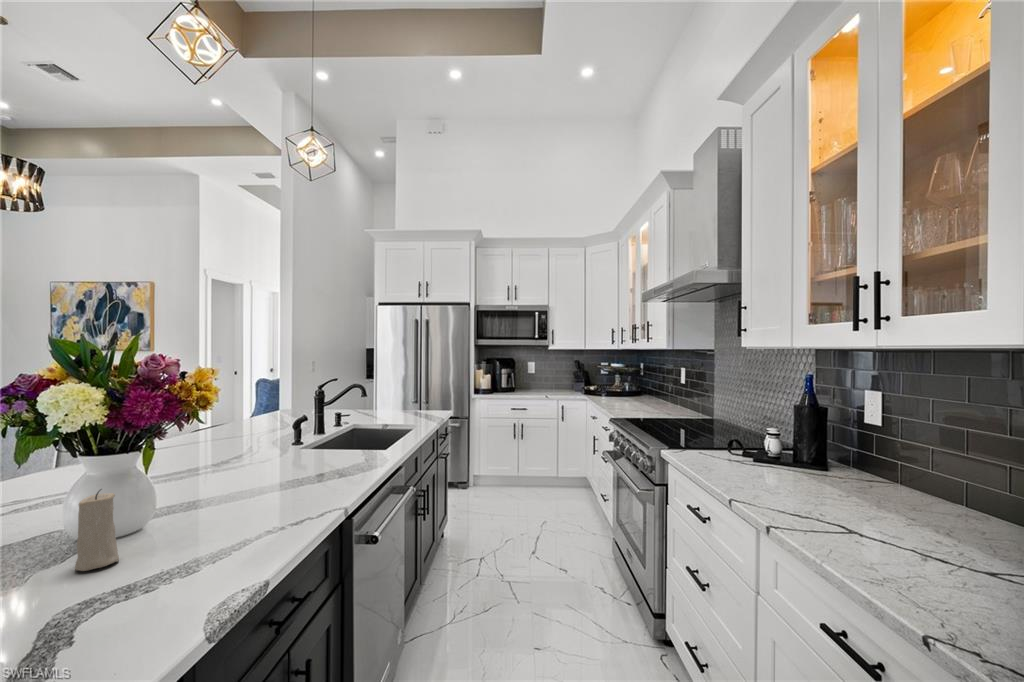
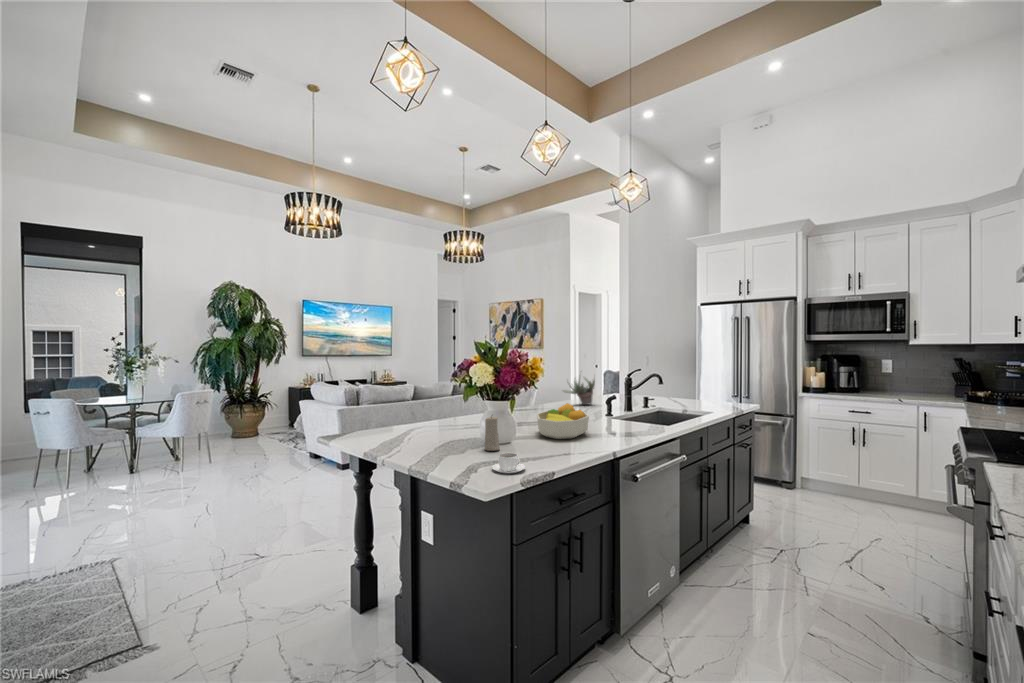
succulent plant: none [217,384,272,433] -> present [563,375,595,405]
fruit bowl: none [193,439,292,504] -> present [537,403,589,439]
coffee cup: none [112,570,204,629] -> present [492,453,526,473]

